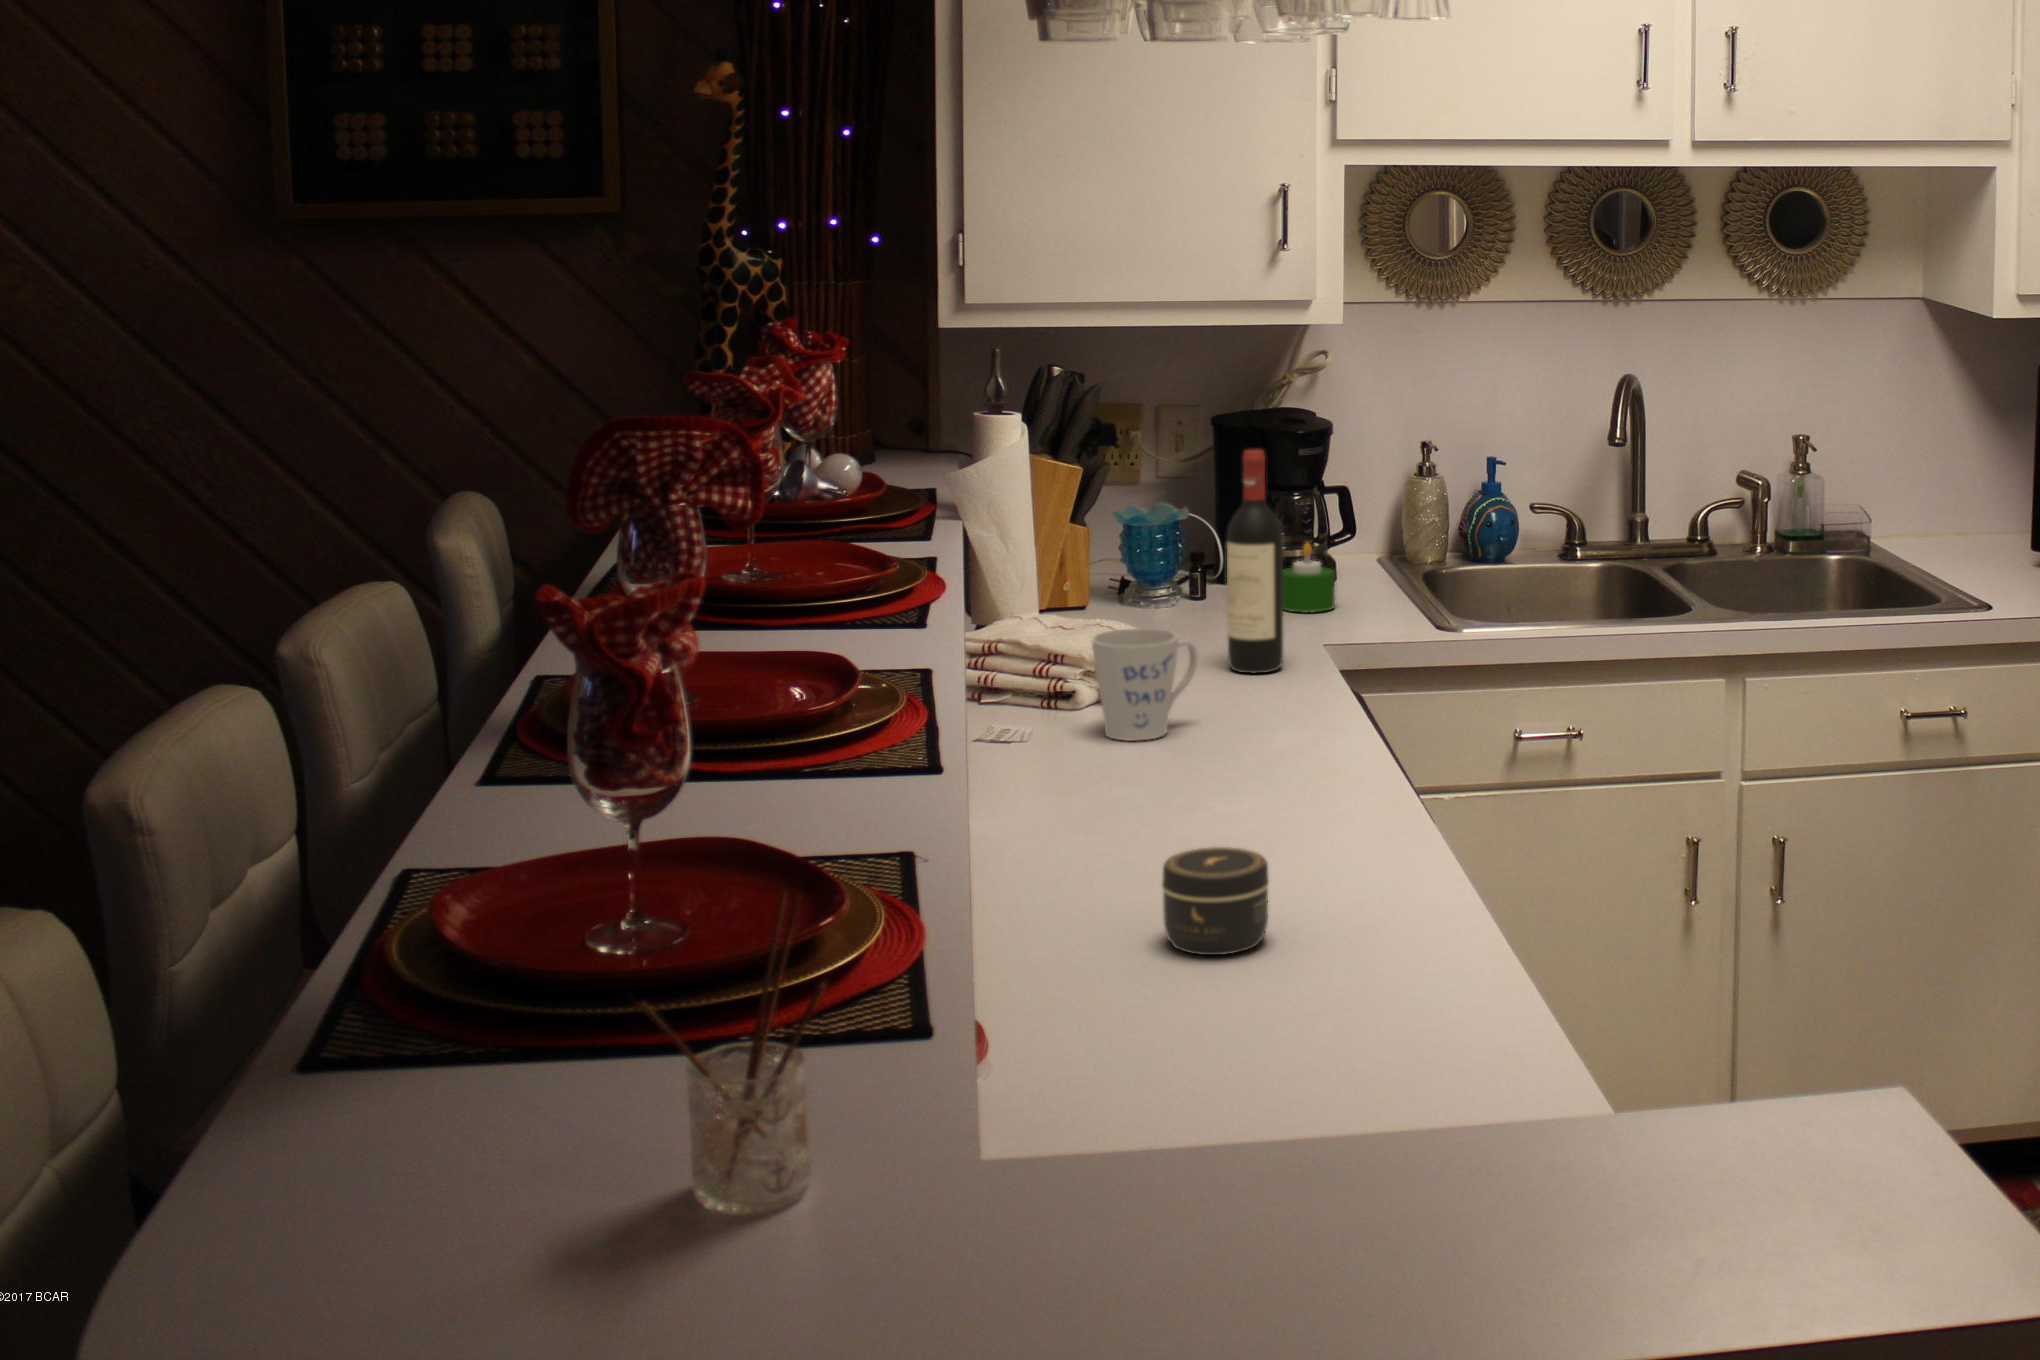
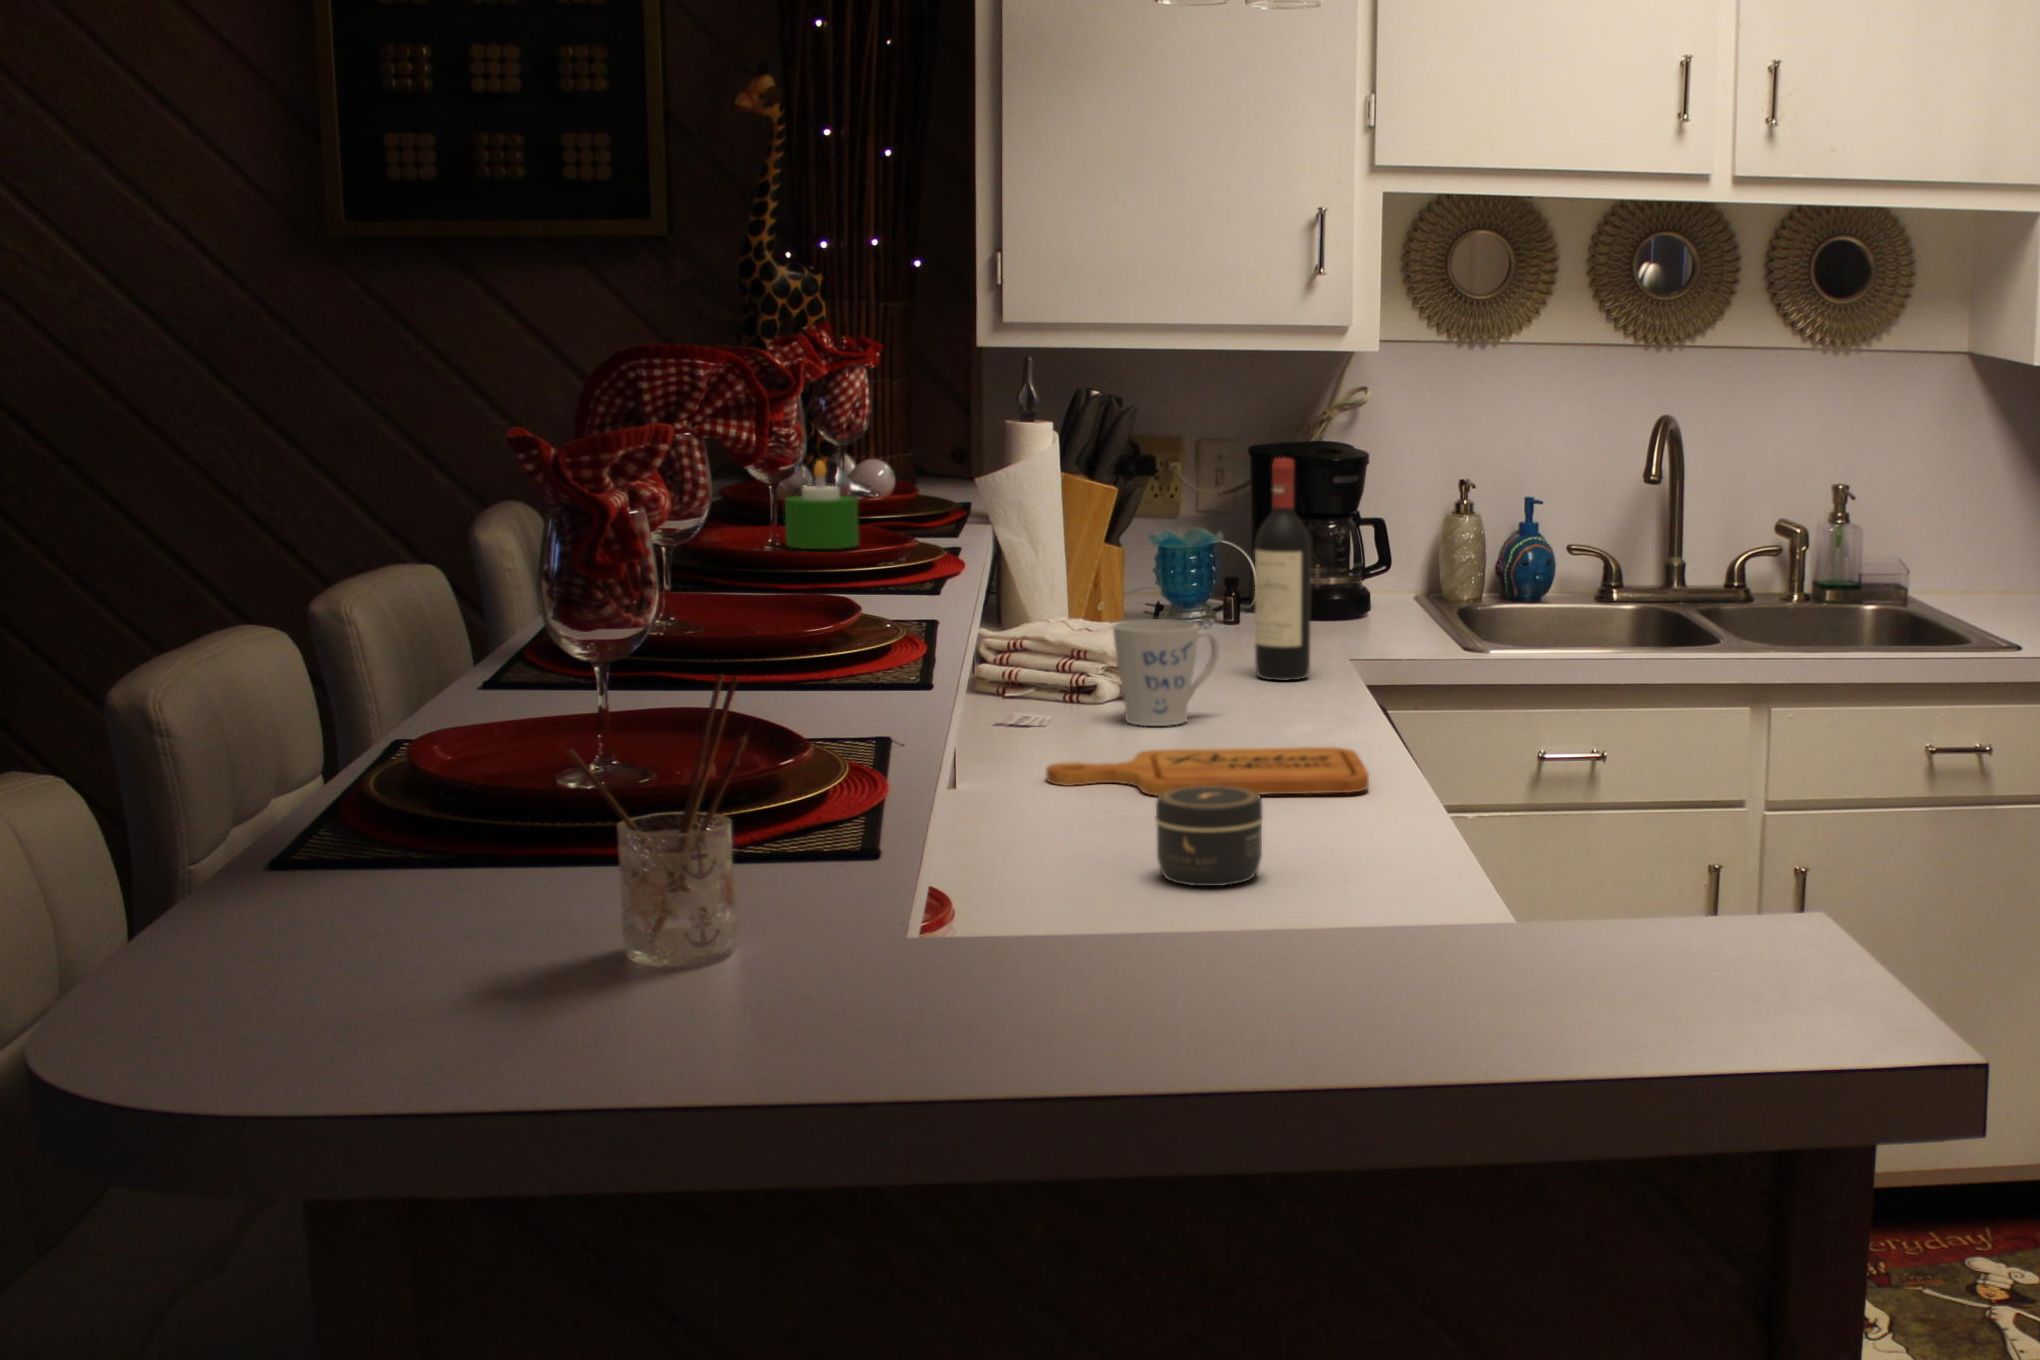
candle: present [1283,543,1335,613] -> present [785,460,859,549]
cutting board: none [1036,768,1361,835] -> present [1046,747,1369,796]

